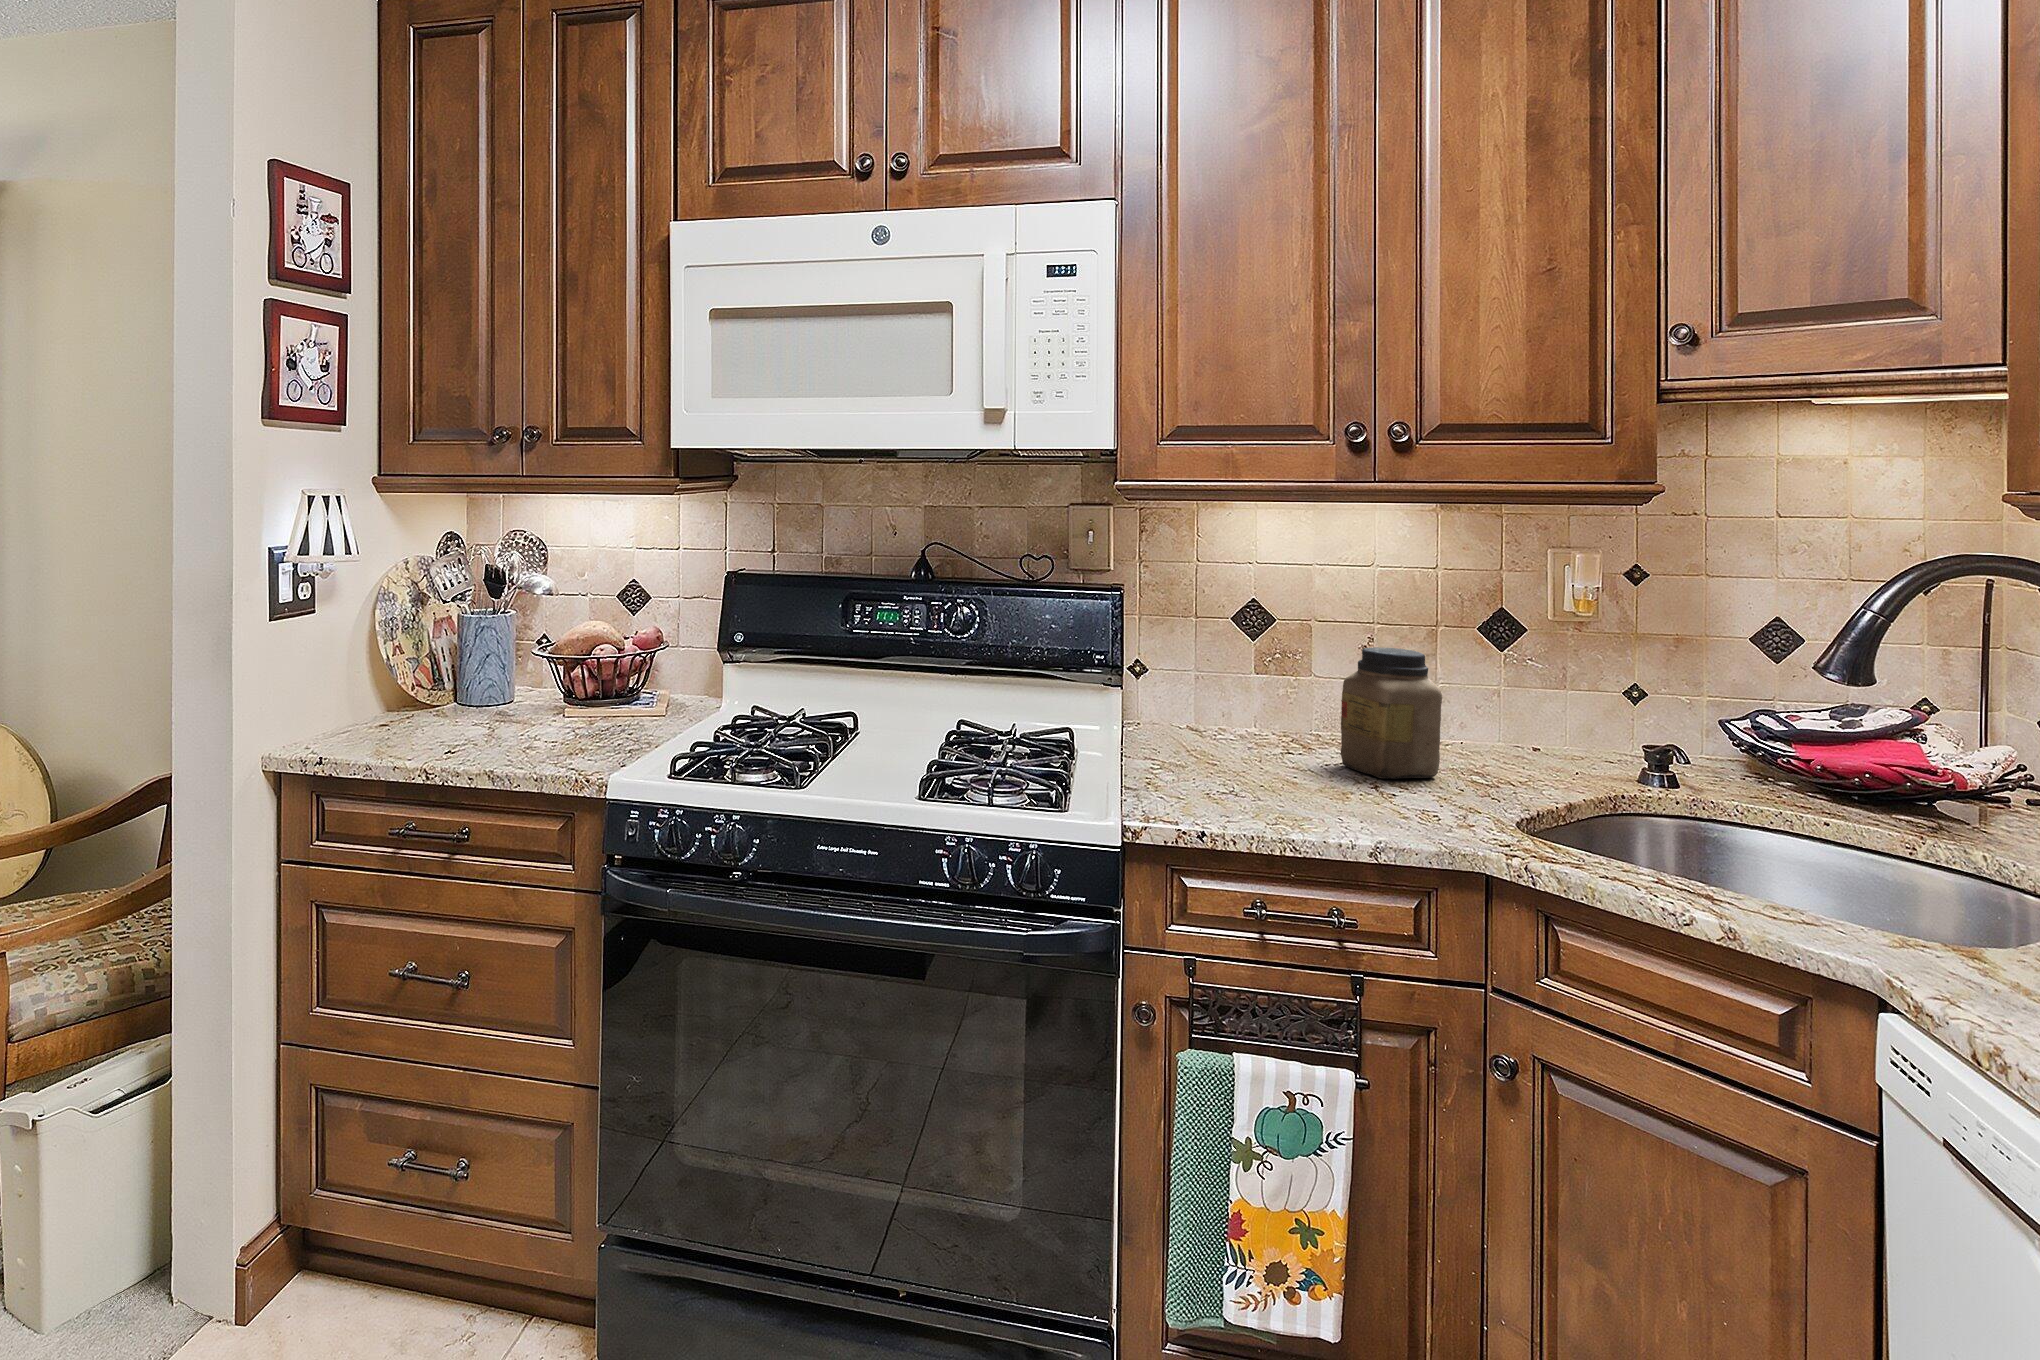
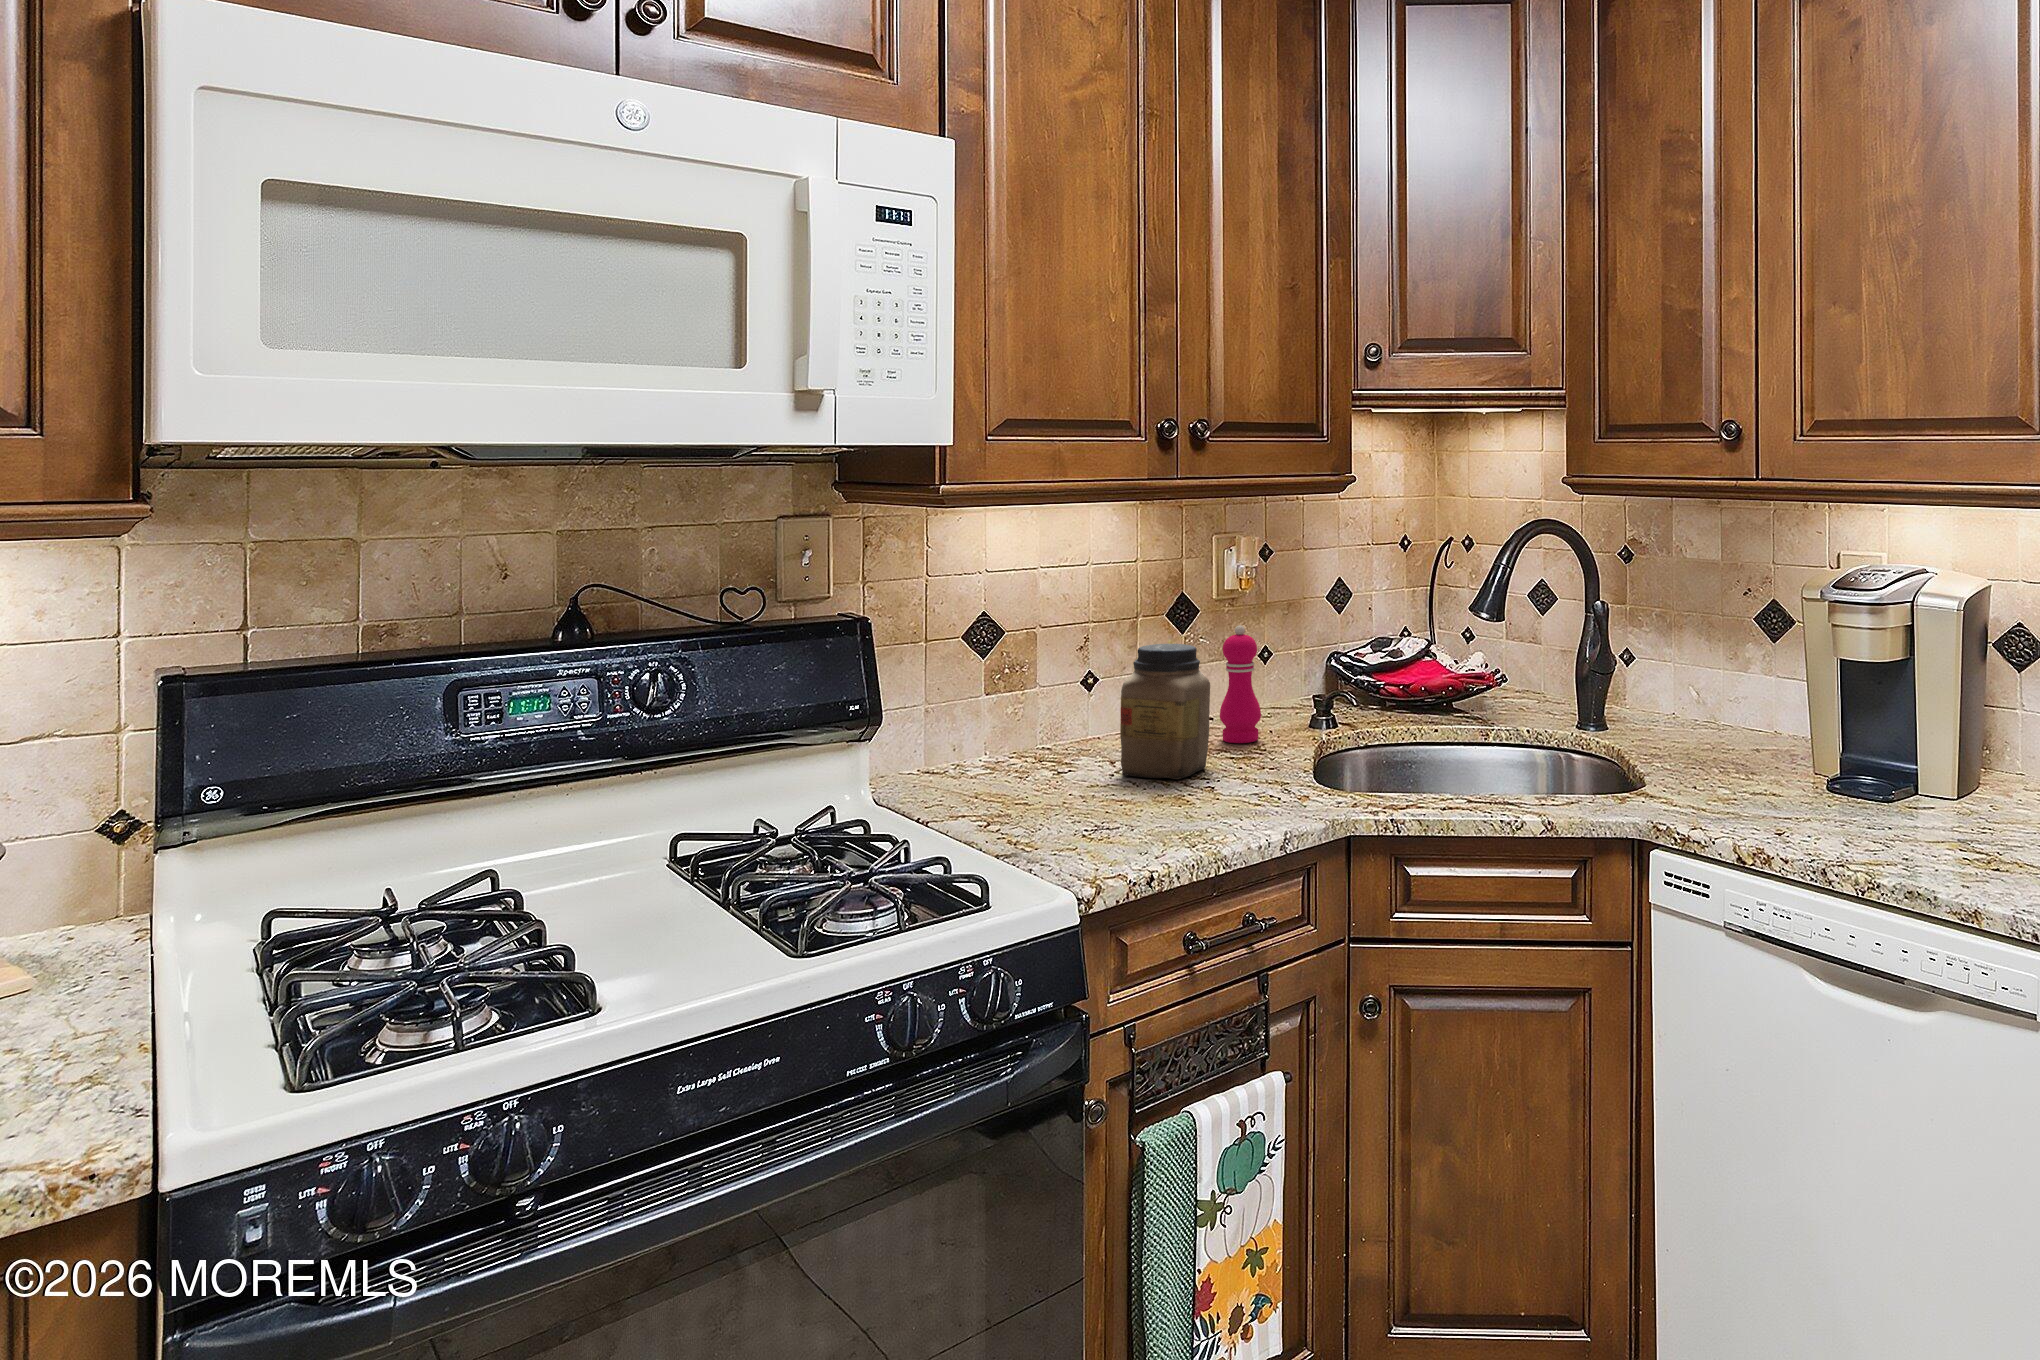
pepper mill: none [1510,648,1561,774] -> present [1220,625,1261,743]

